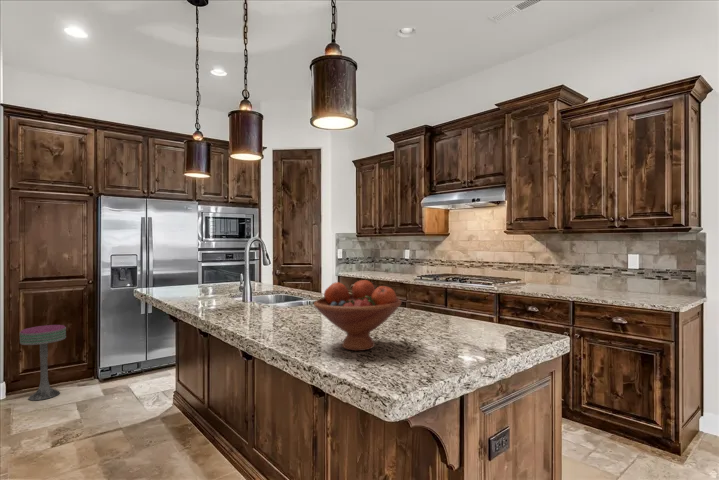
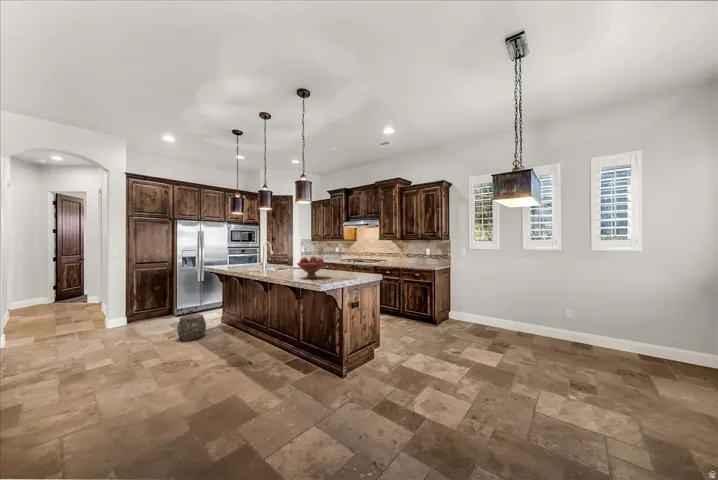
bar stool: present [20,325,66,400] -> none [136,287,160,325]
woven basket: none [66,393,130,458] -> present [177,314,206,341]

